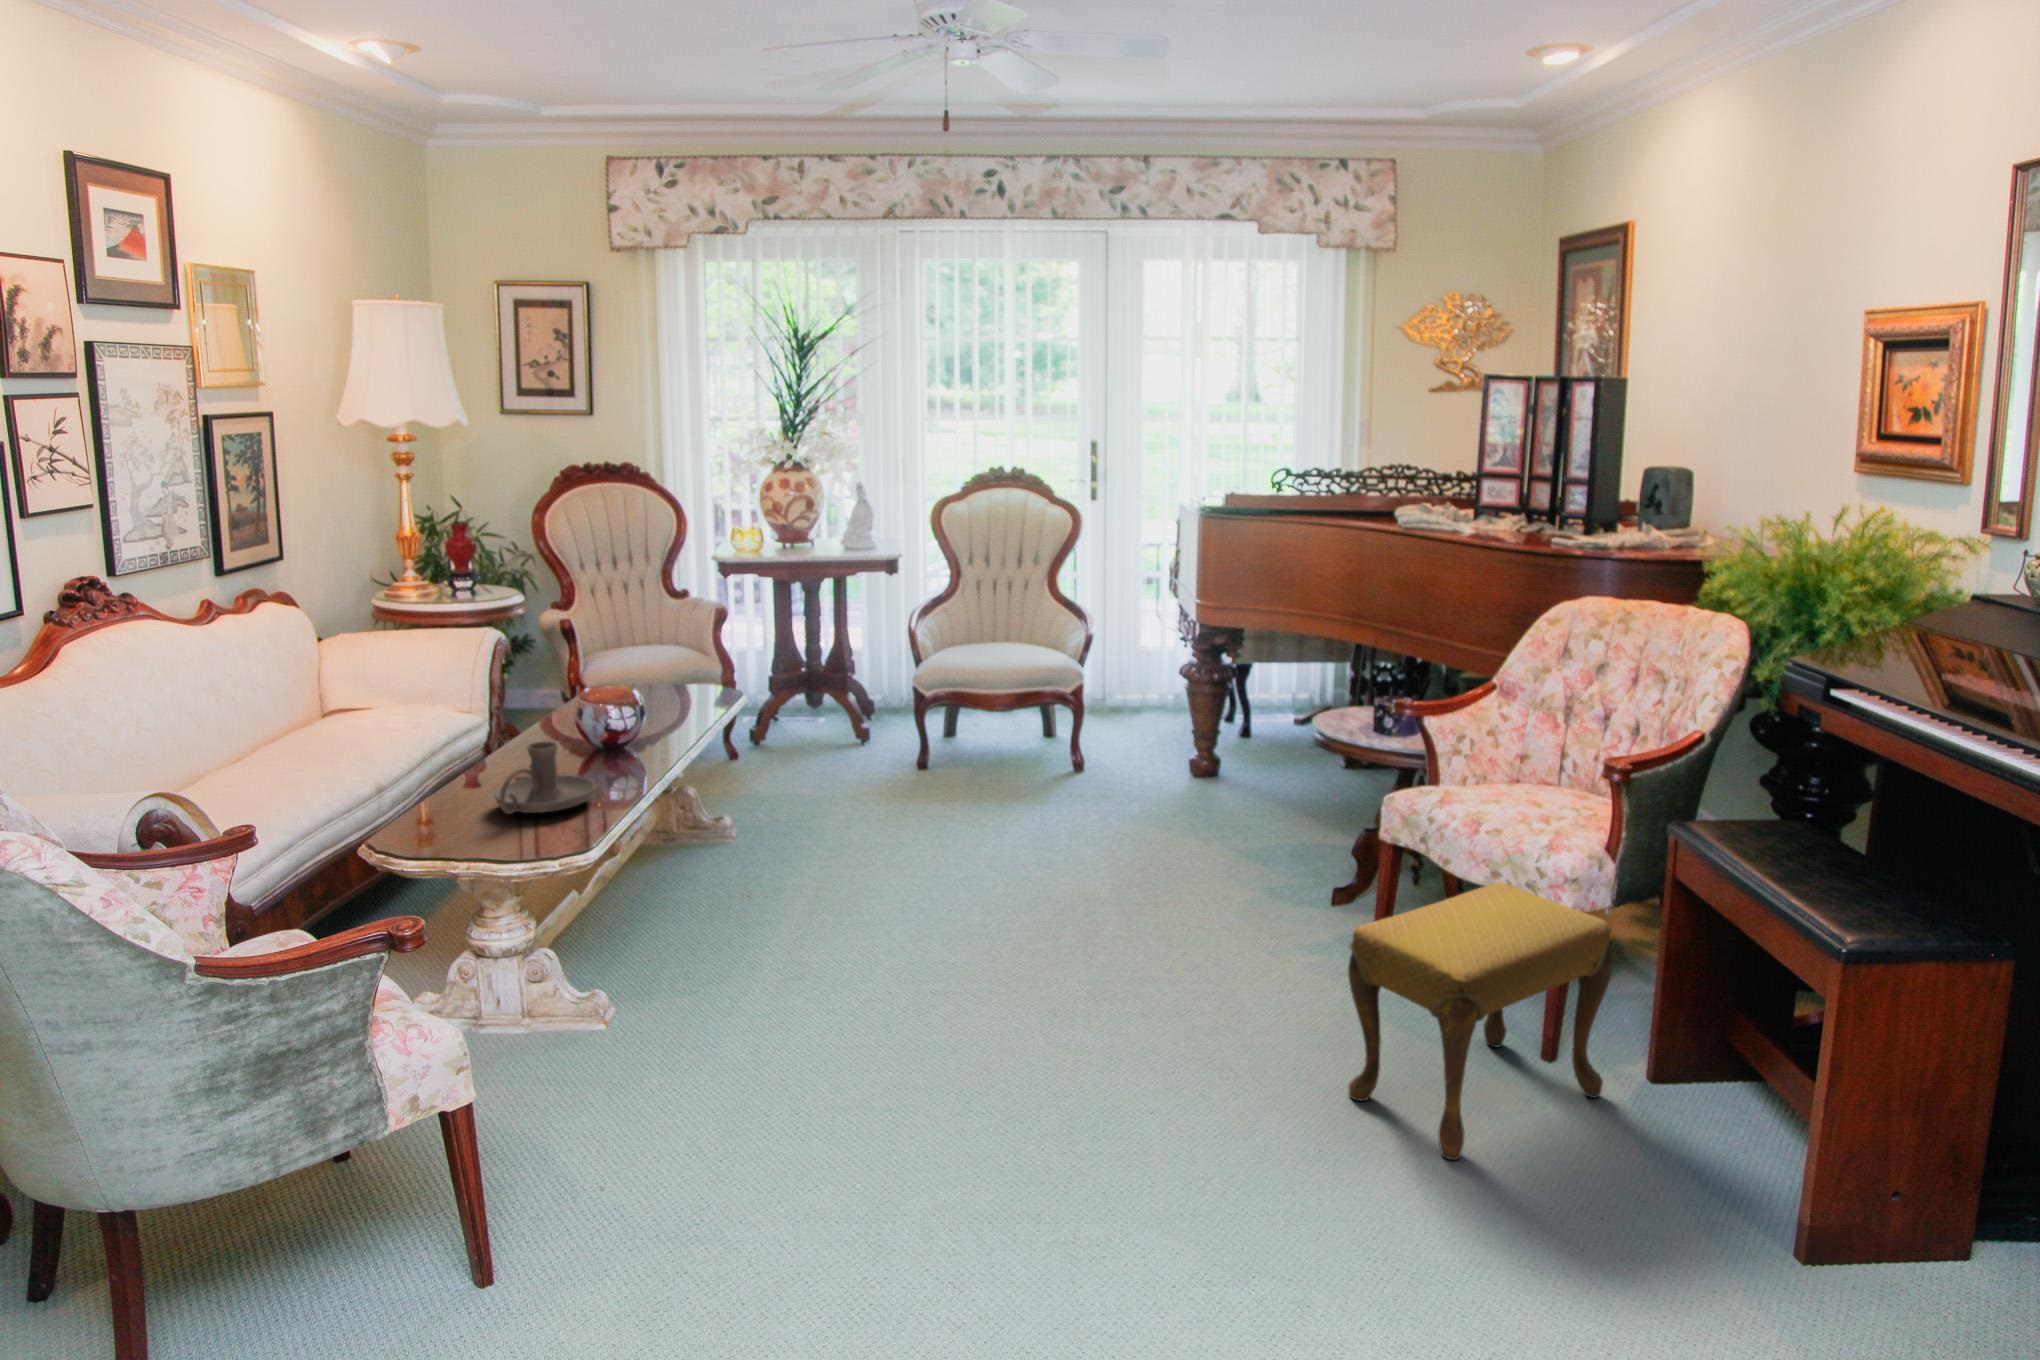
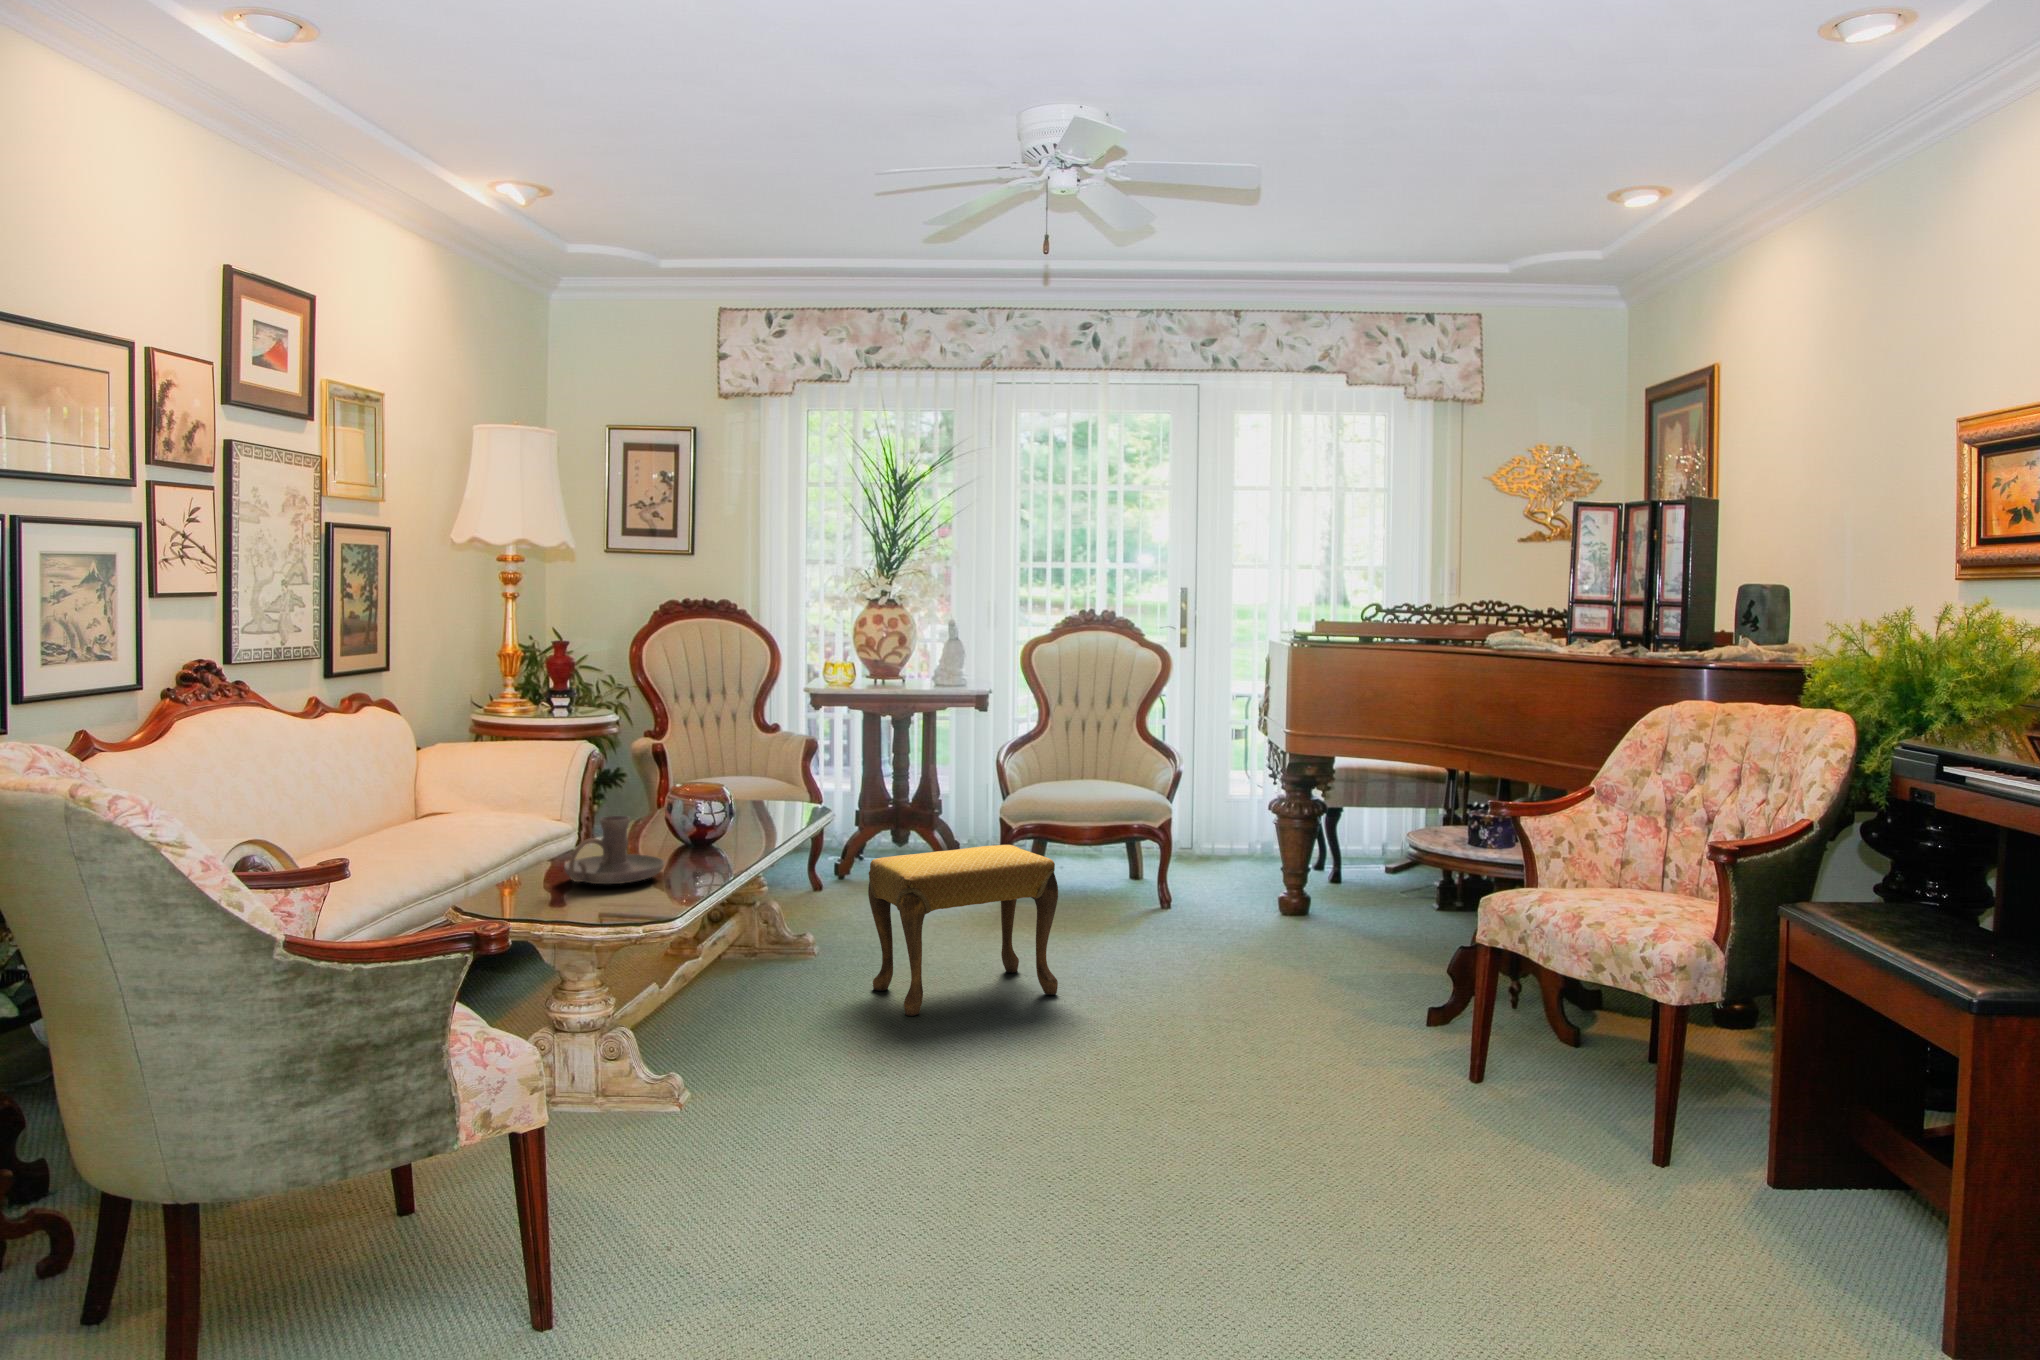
footstool: present [1348,882,1613,1160] -> present [868,845,1058,1016]

